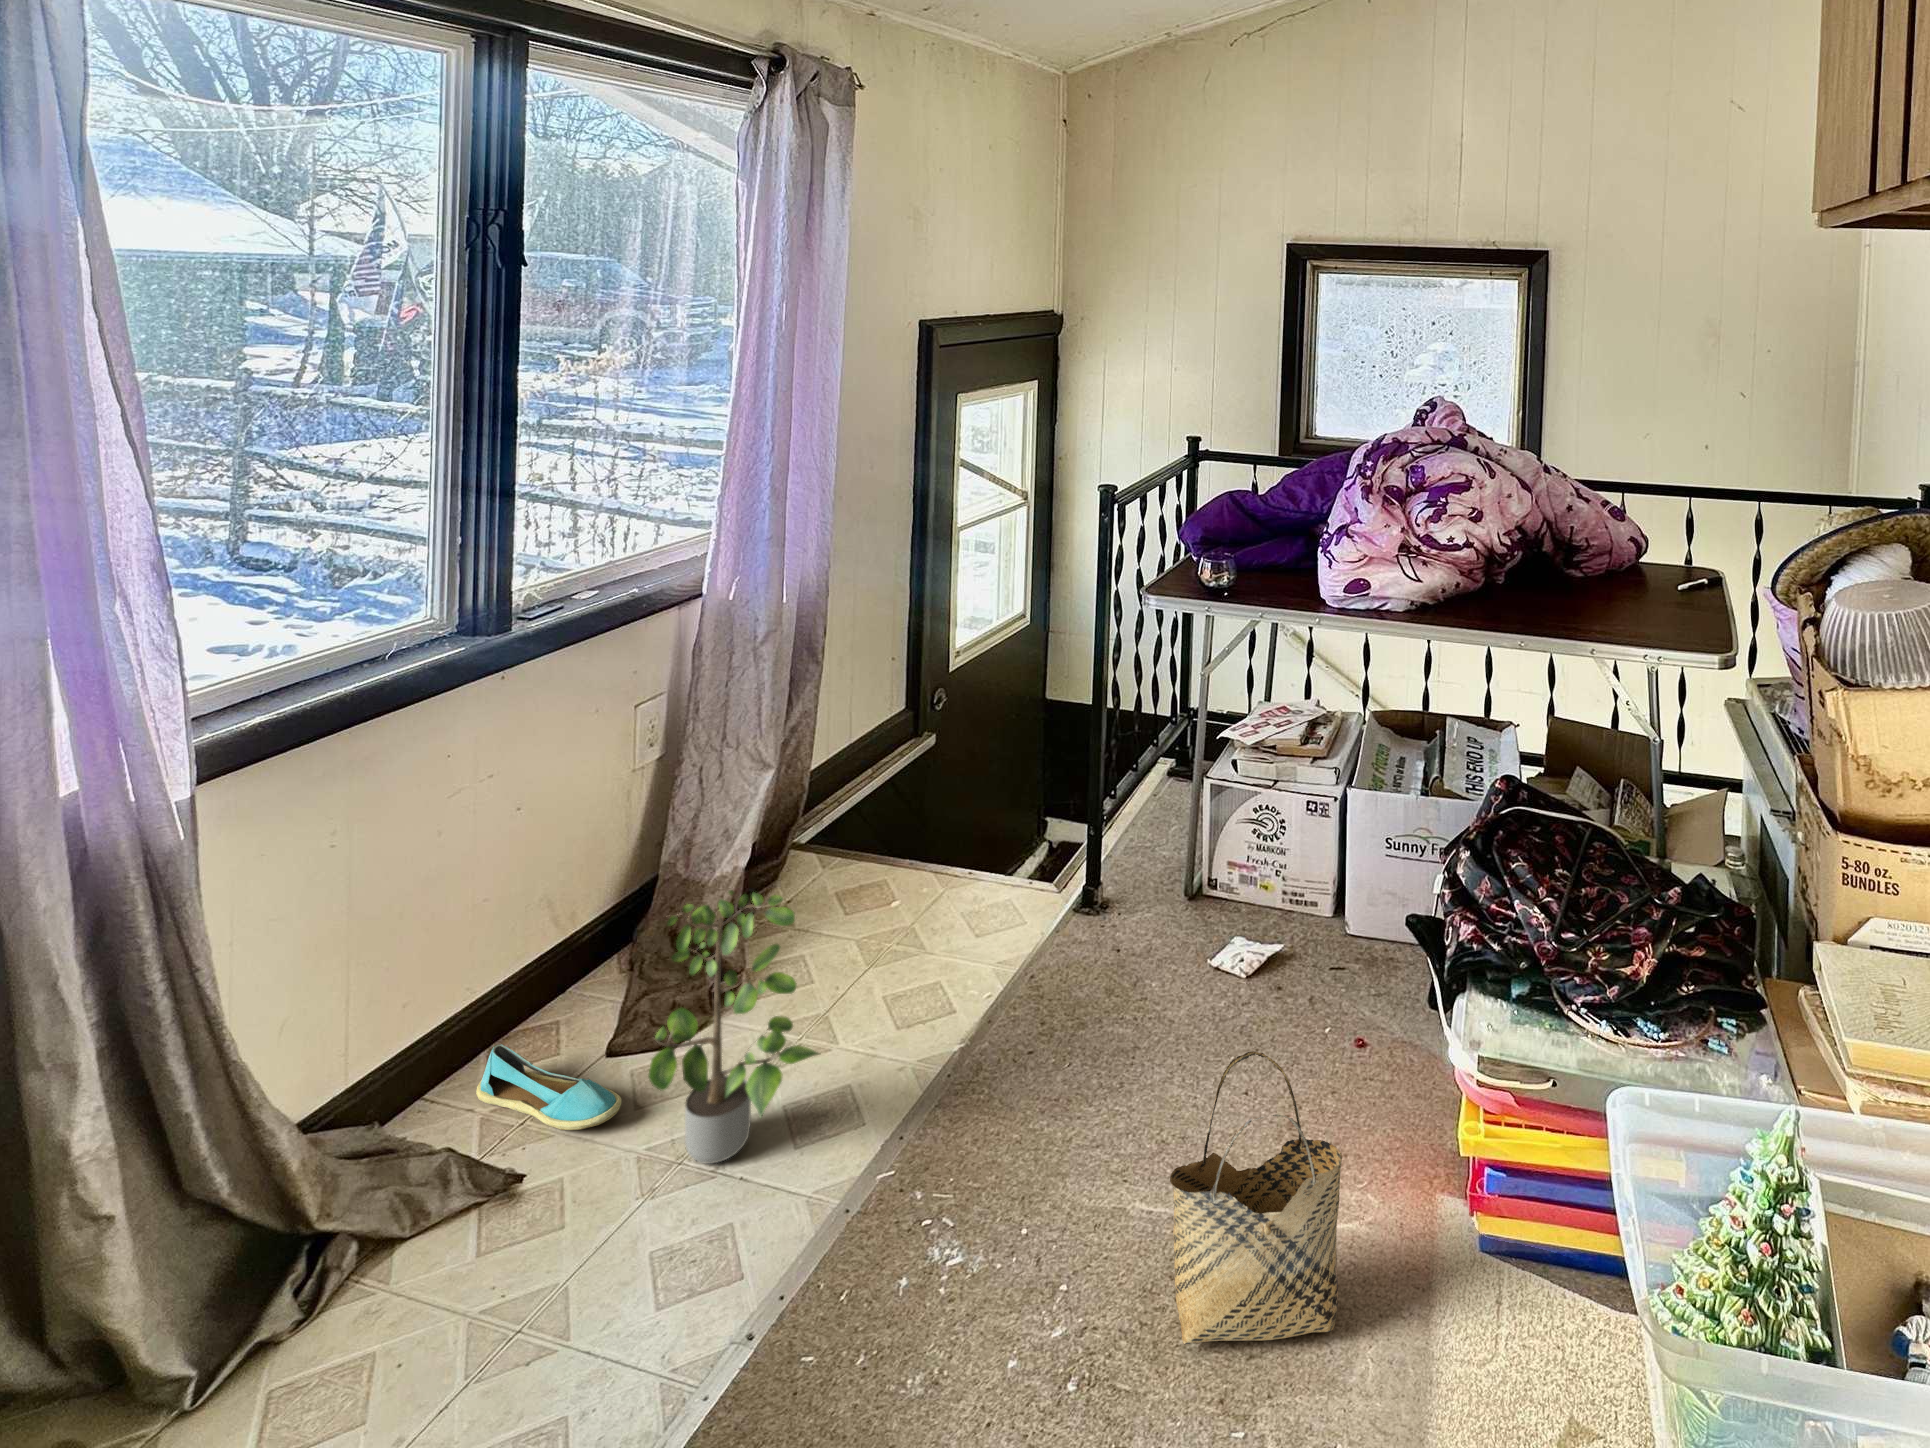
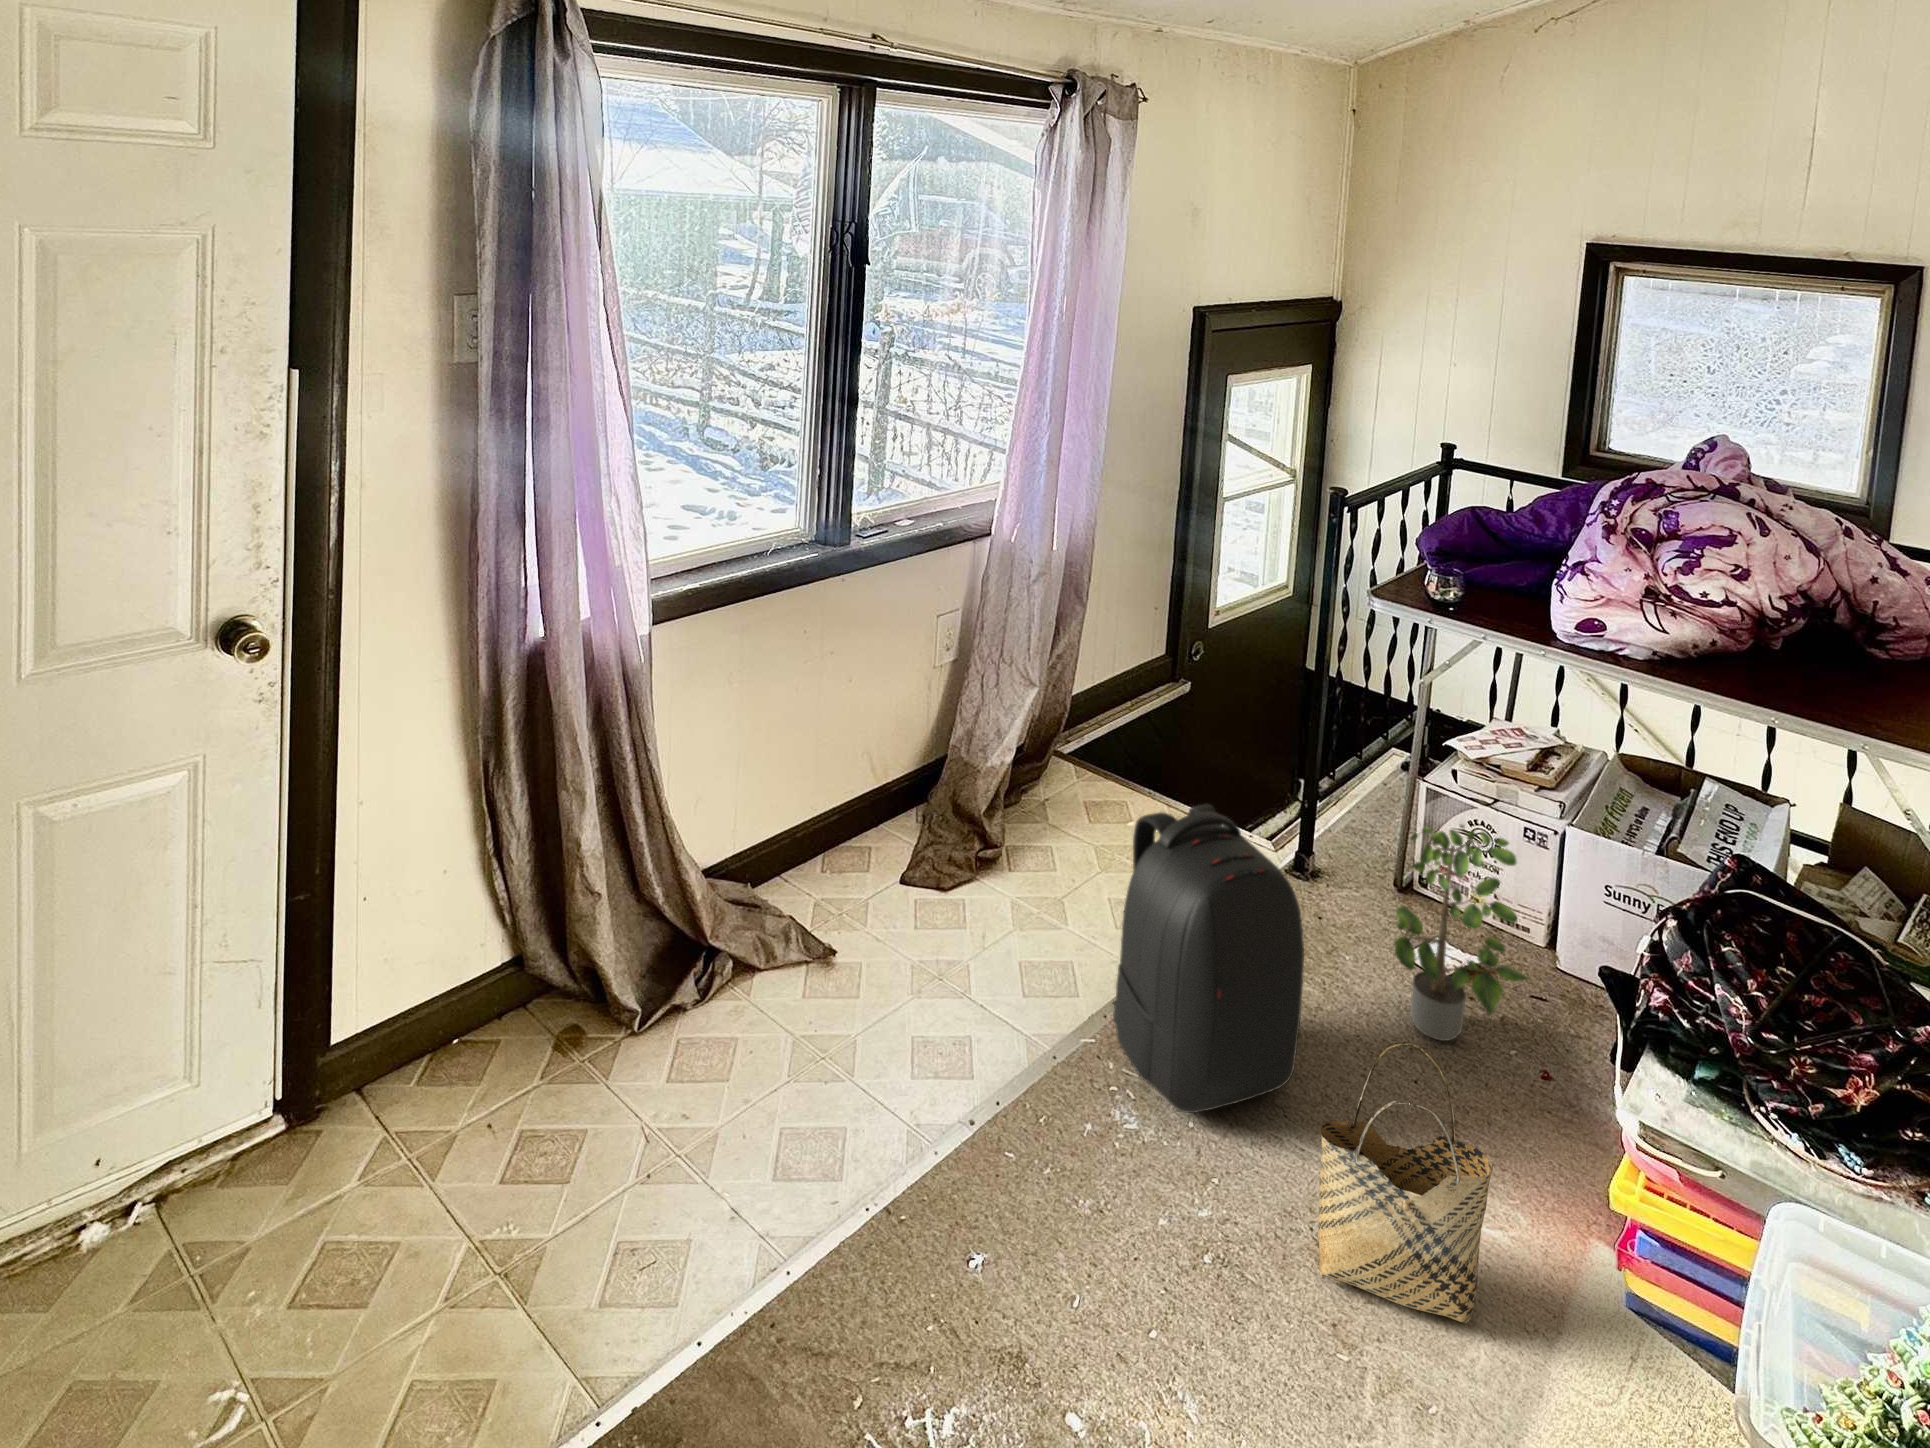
backpack: none [903,857,1124,1220] -> present [1113,804,1304,1113]
potted plant: present [648,890,819,1164] -> present [1395,825,1529,1041]
shoe: present [476,1044,622,1130] -> none [814,847,907,928]

